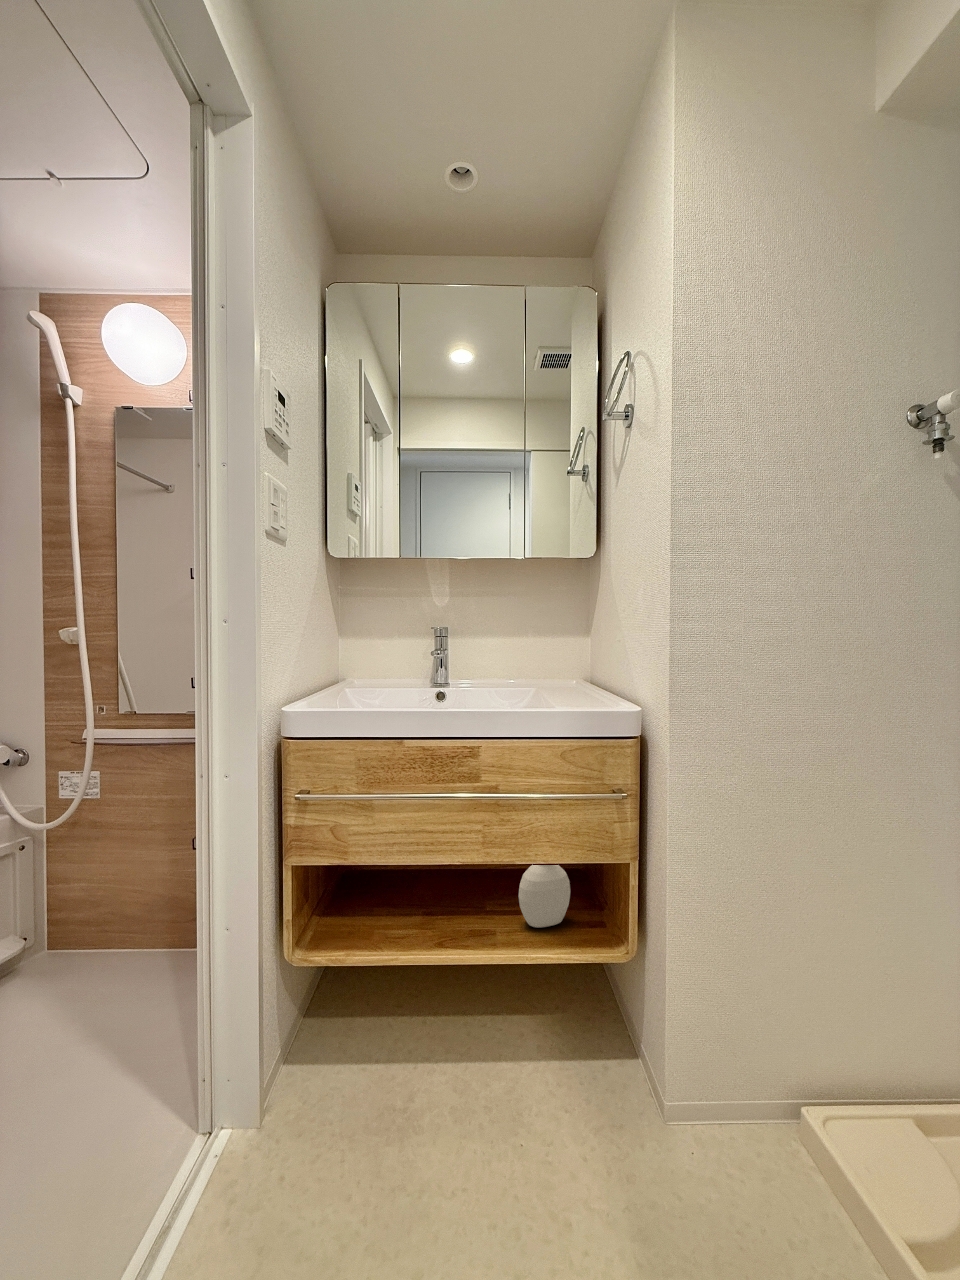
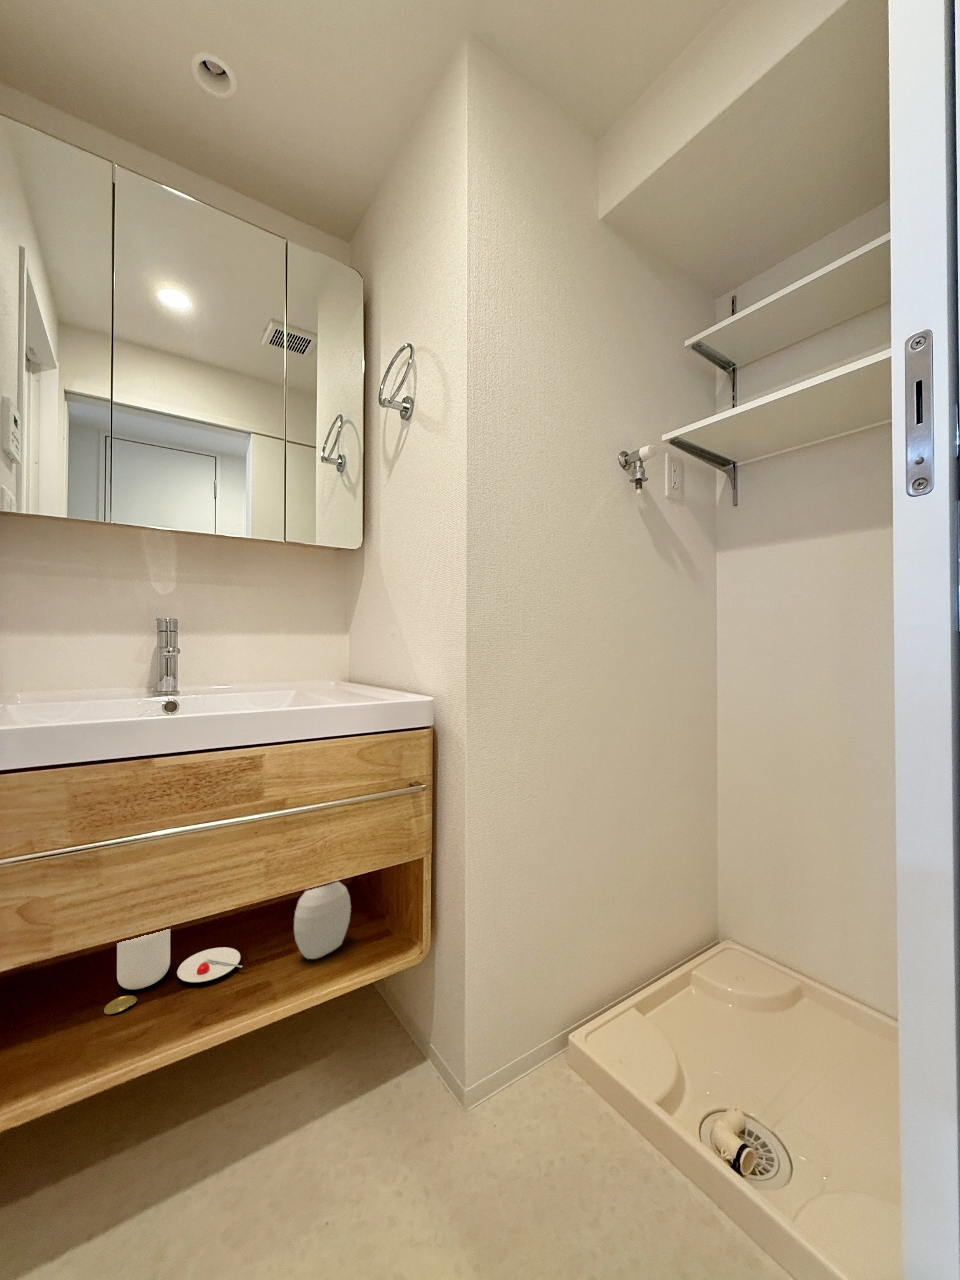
jar: none [389,845,481,918] -> present [104,929,242,1014]

